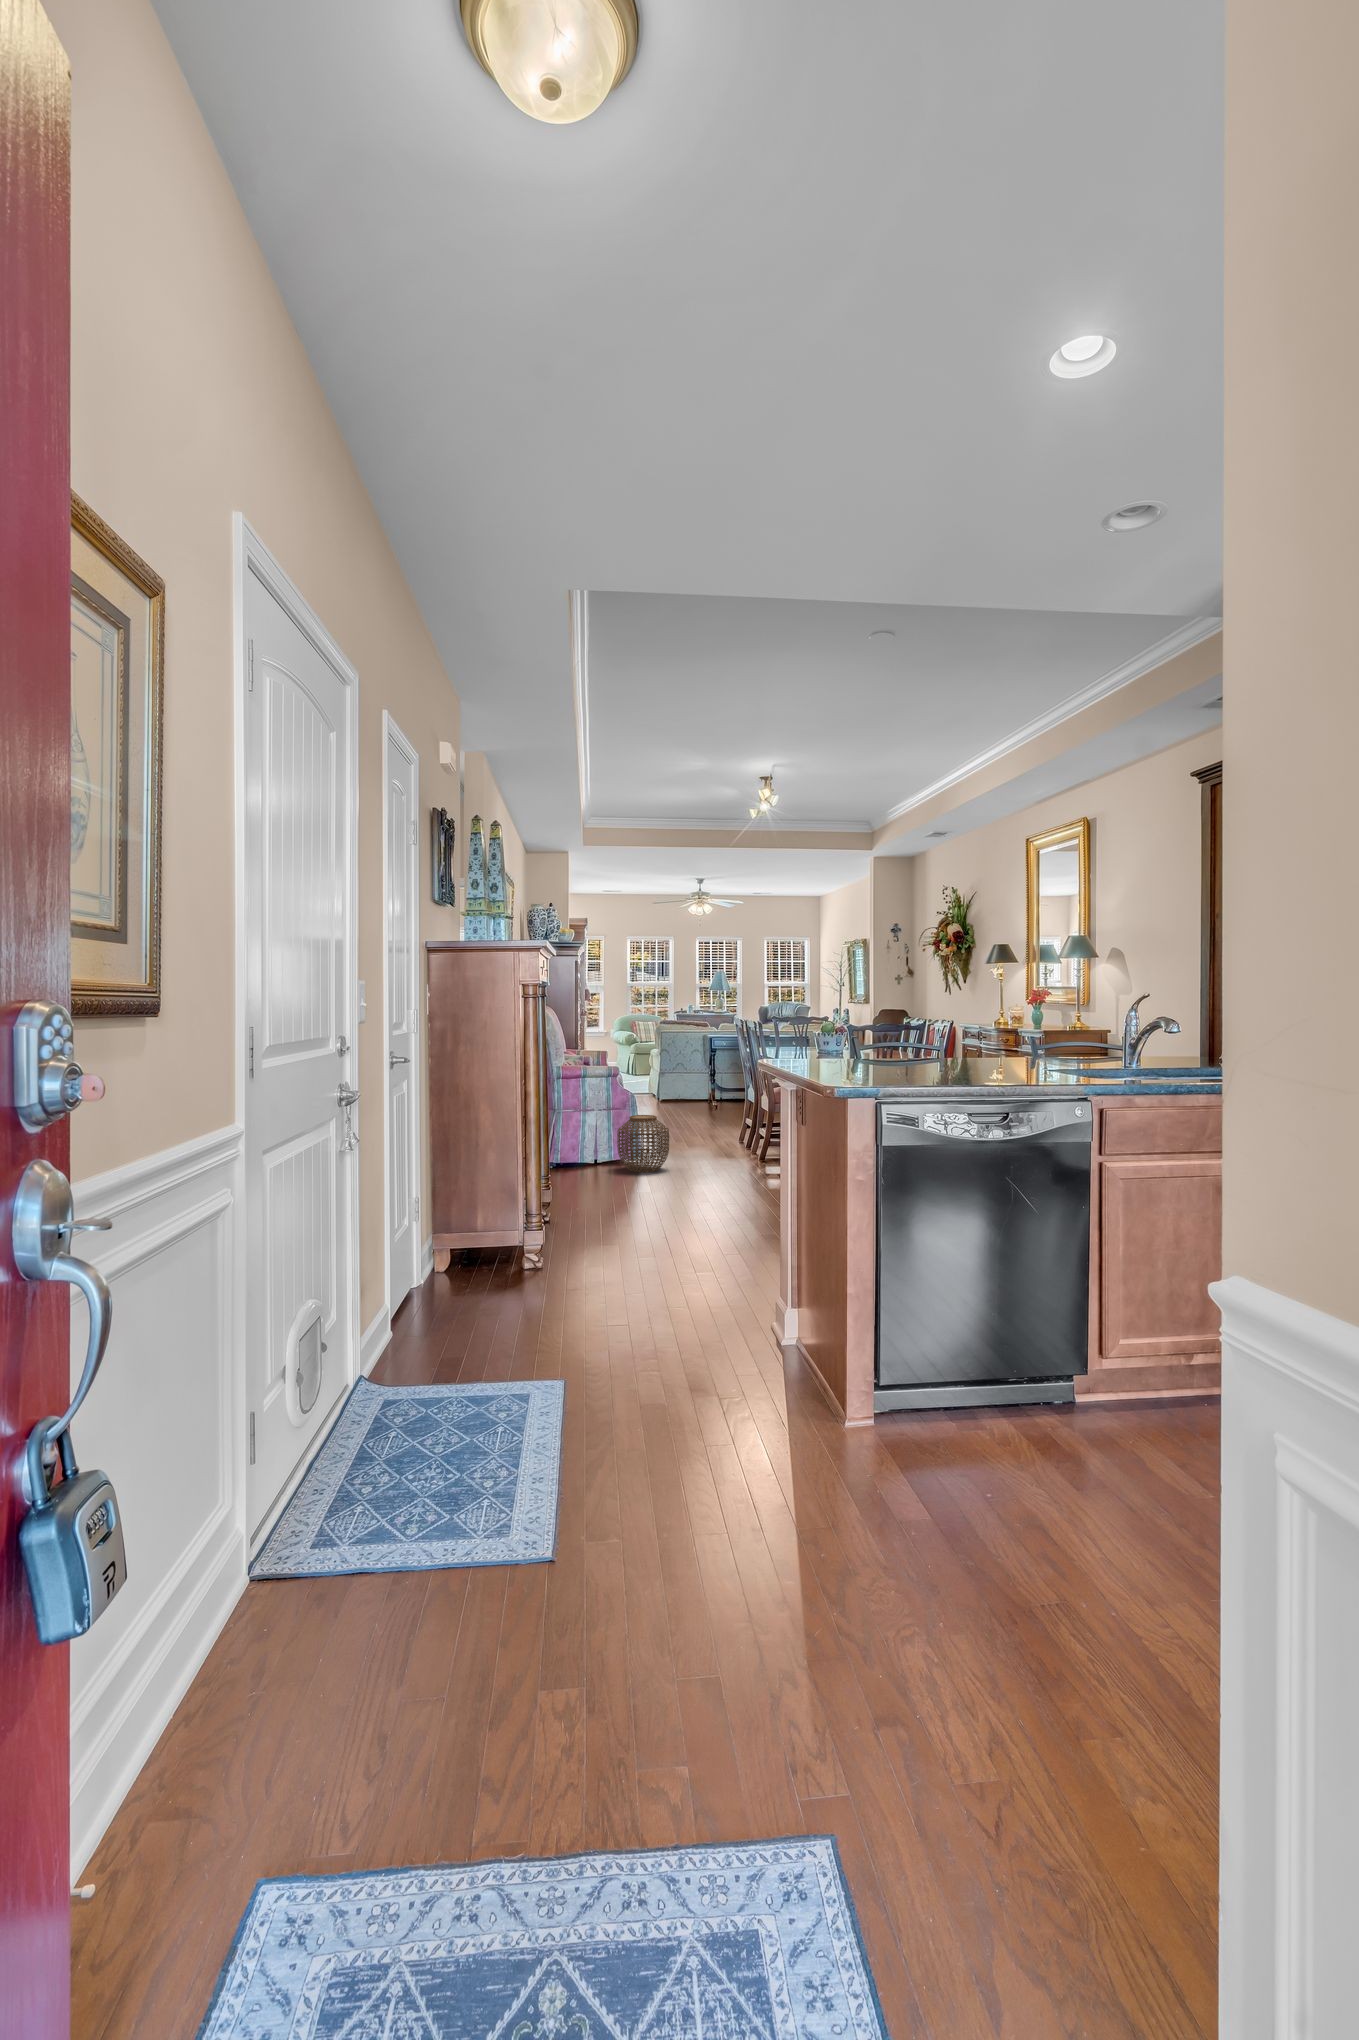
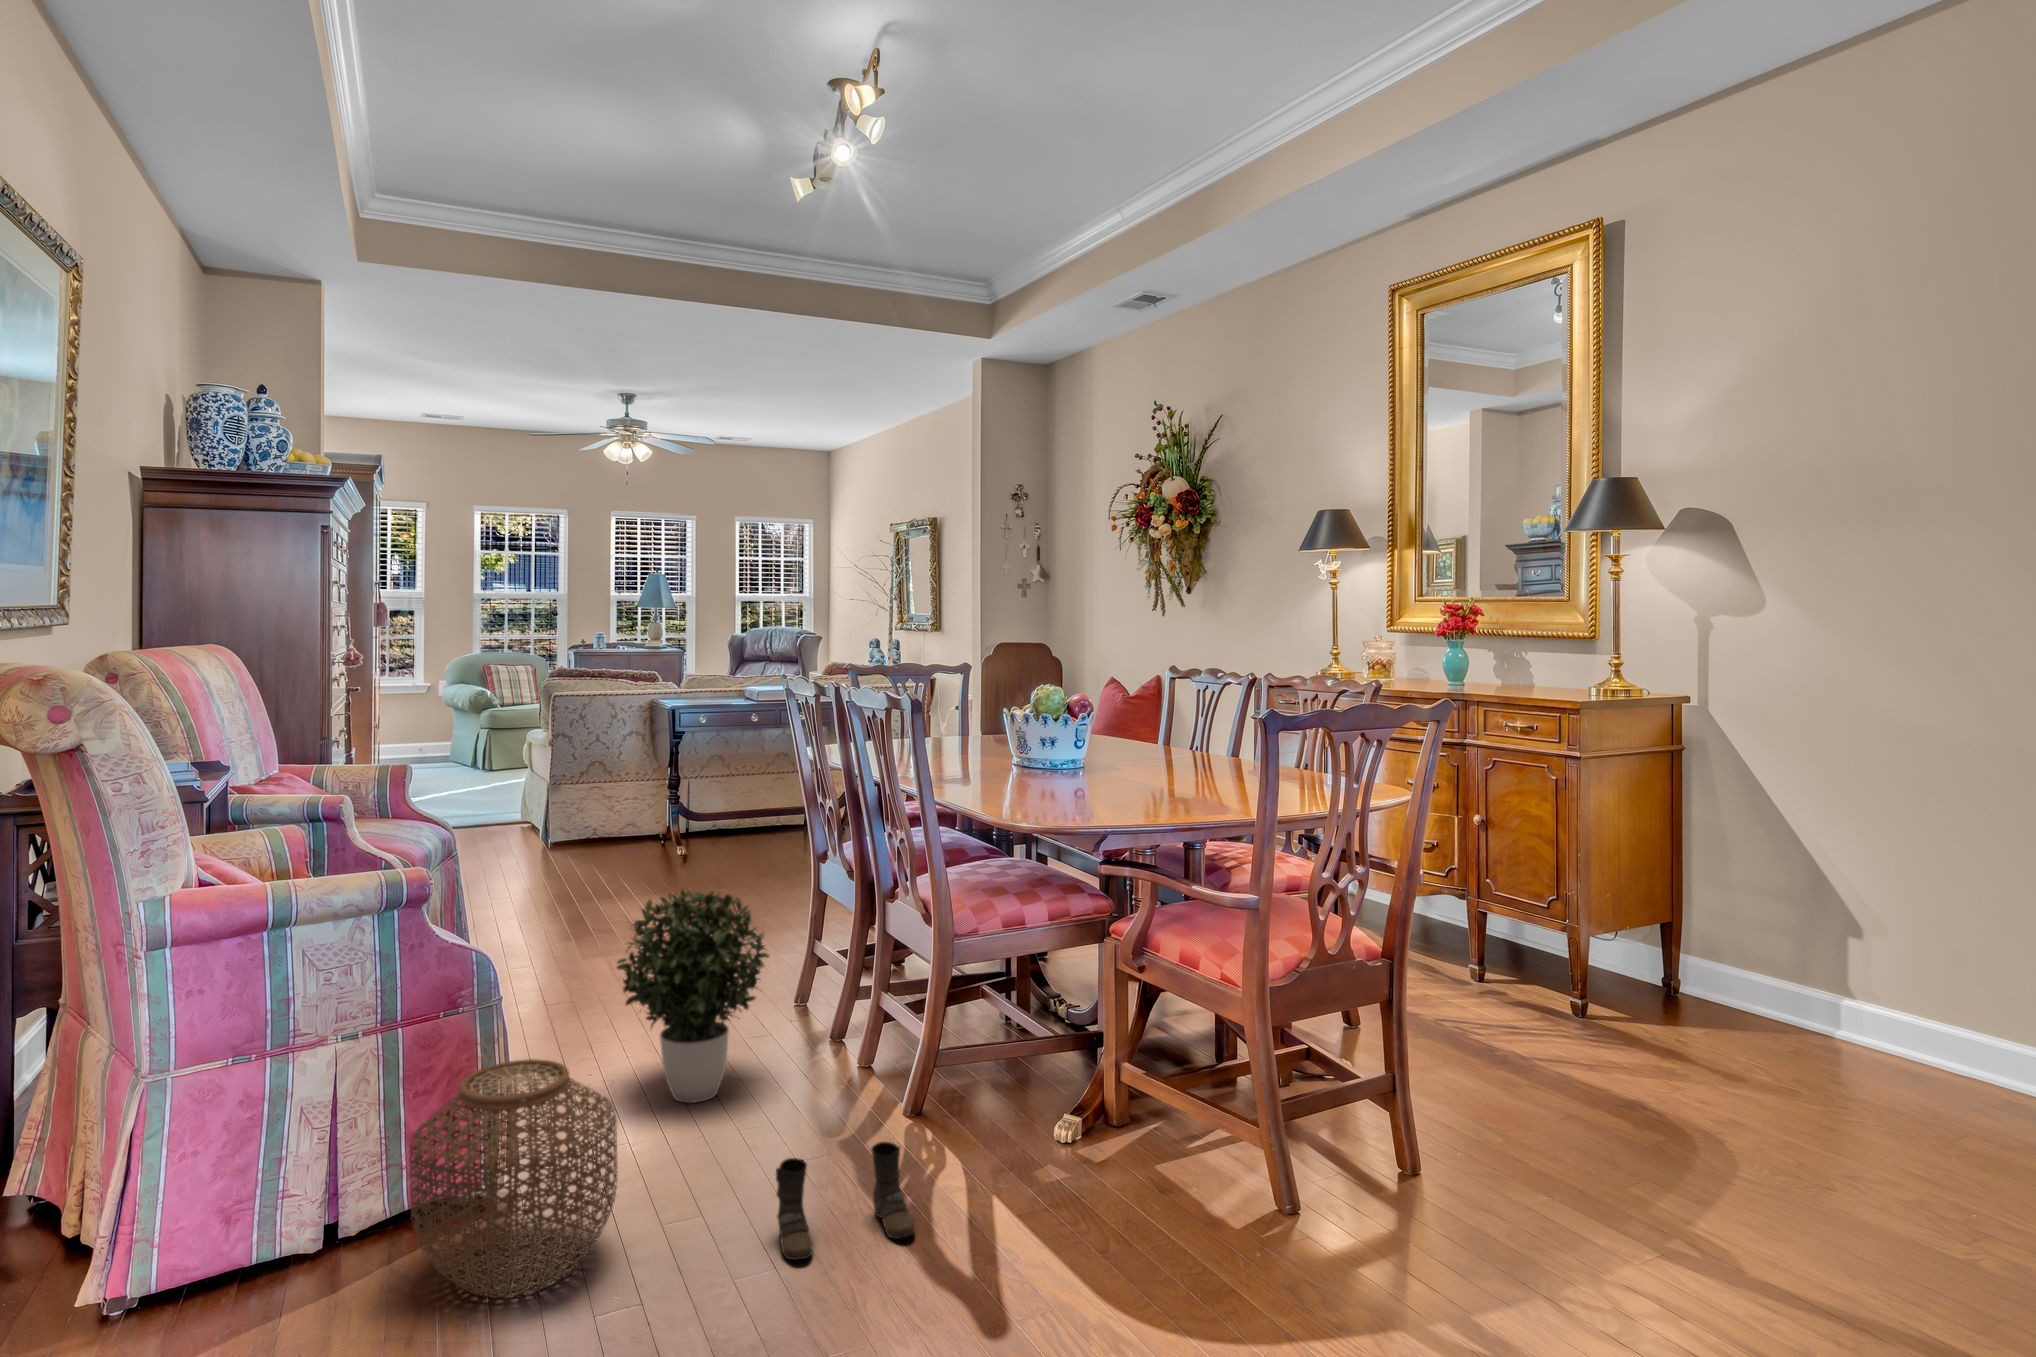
potted plant: none [674,1083,724,1154] -> present [617,890,769,1103]
boots: none [712,1149,751,1173] -> present [776,1142,915,1260]

